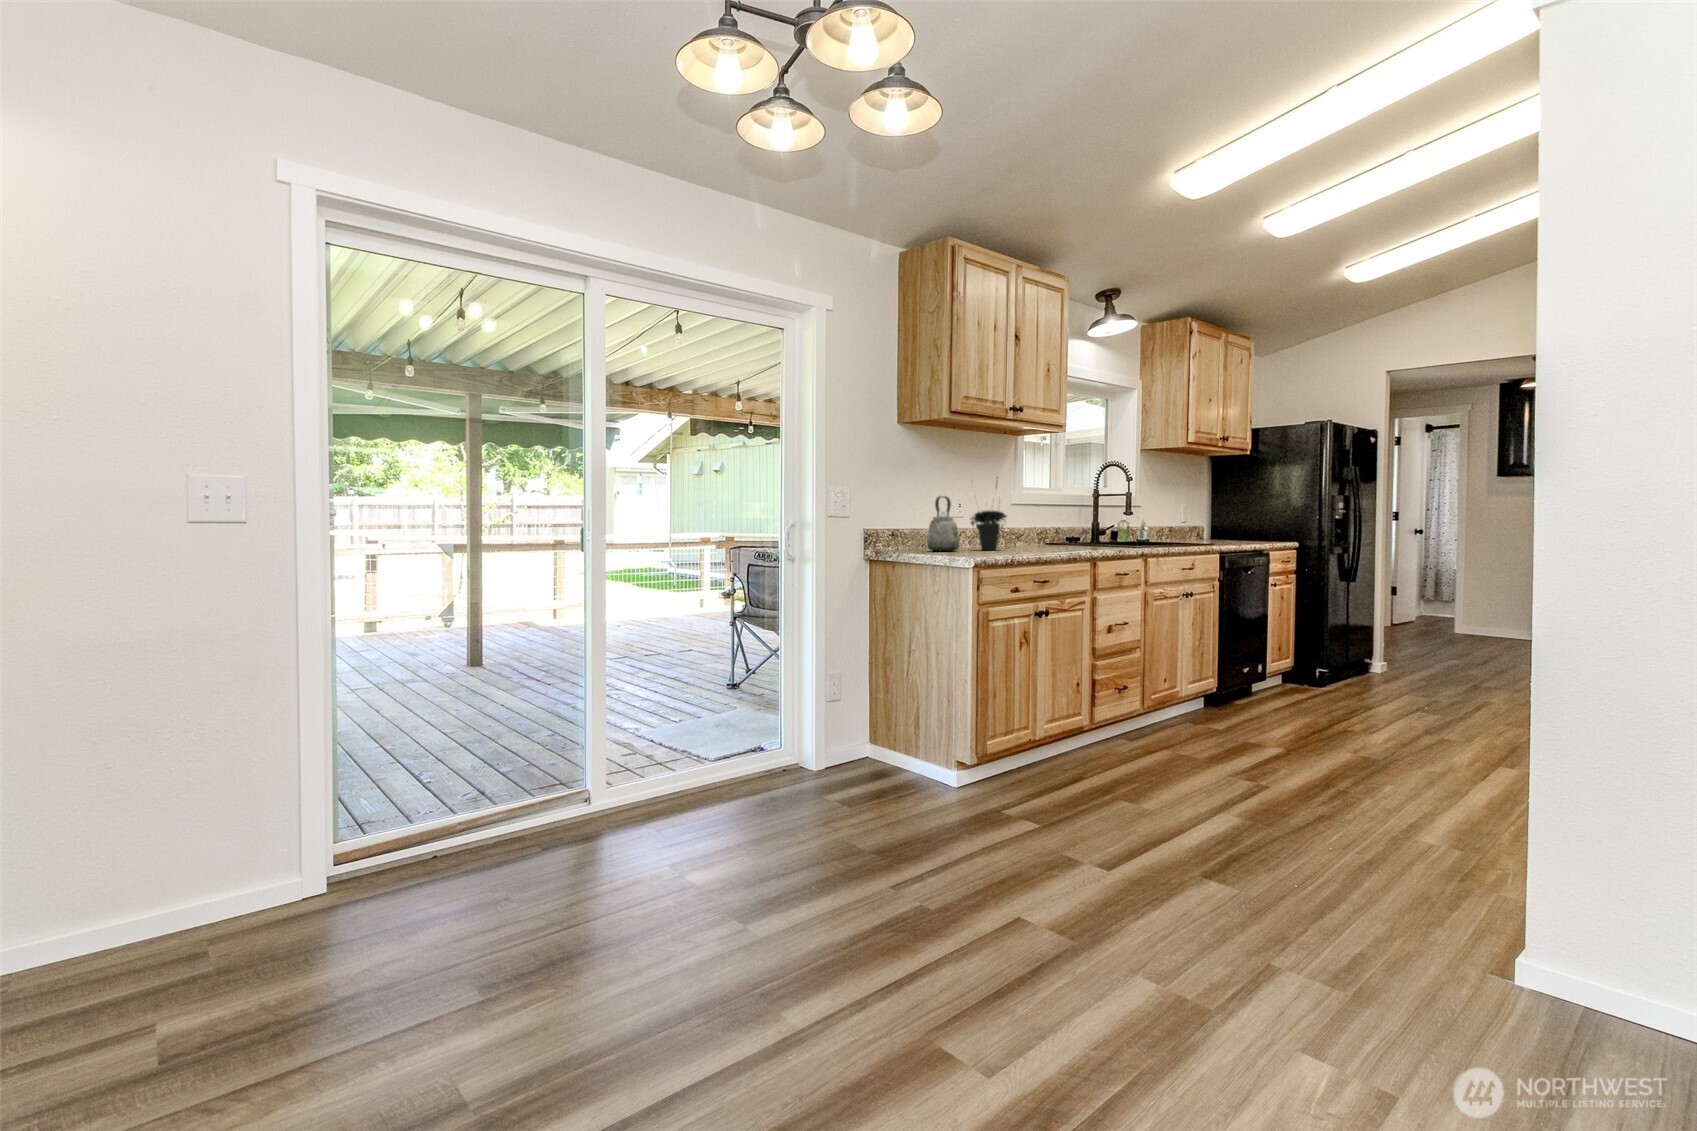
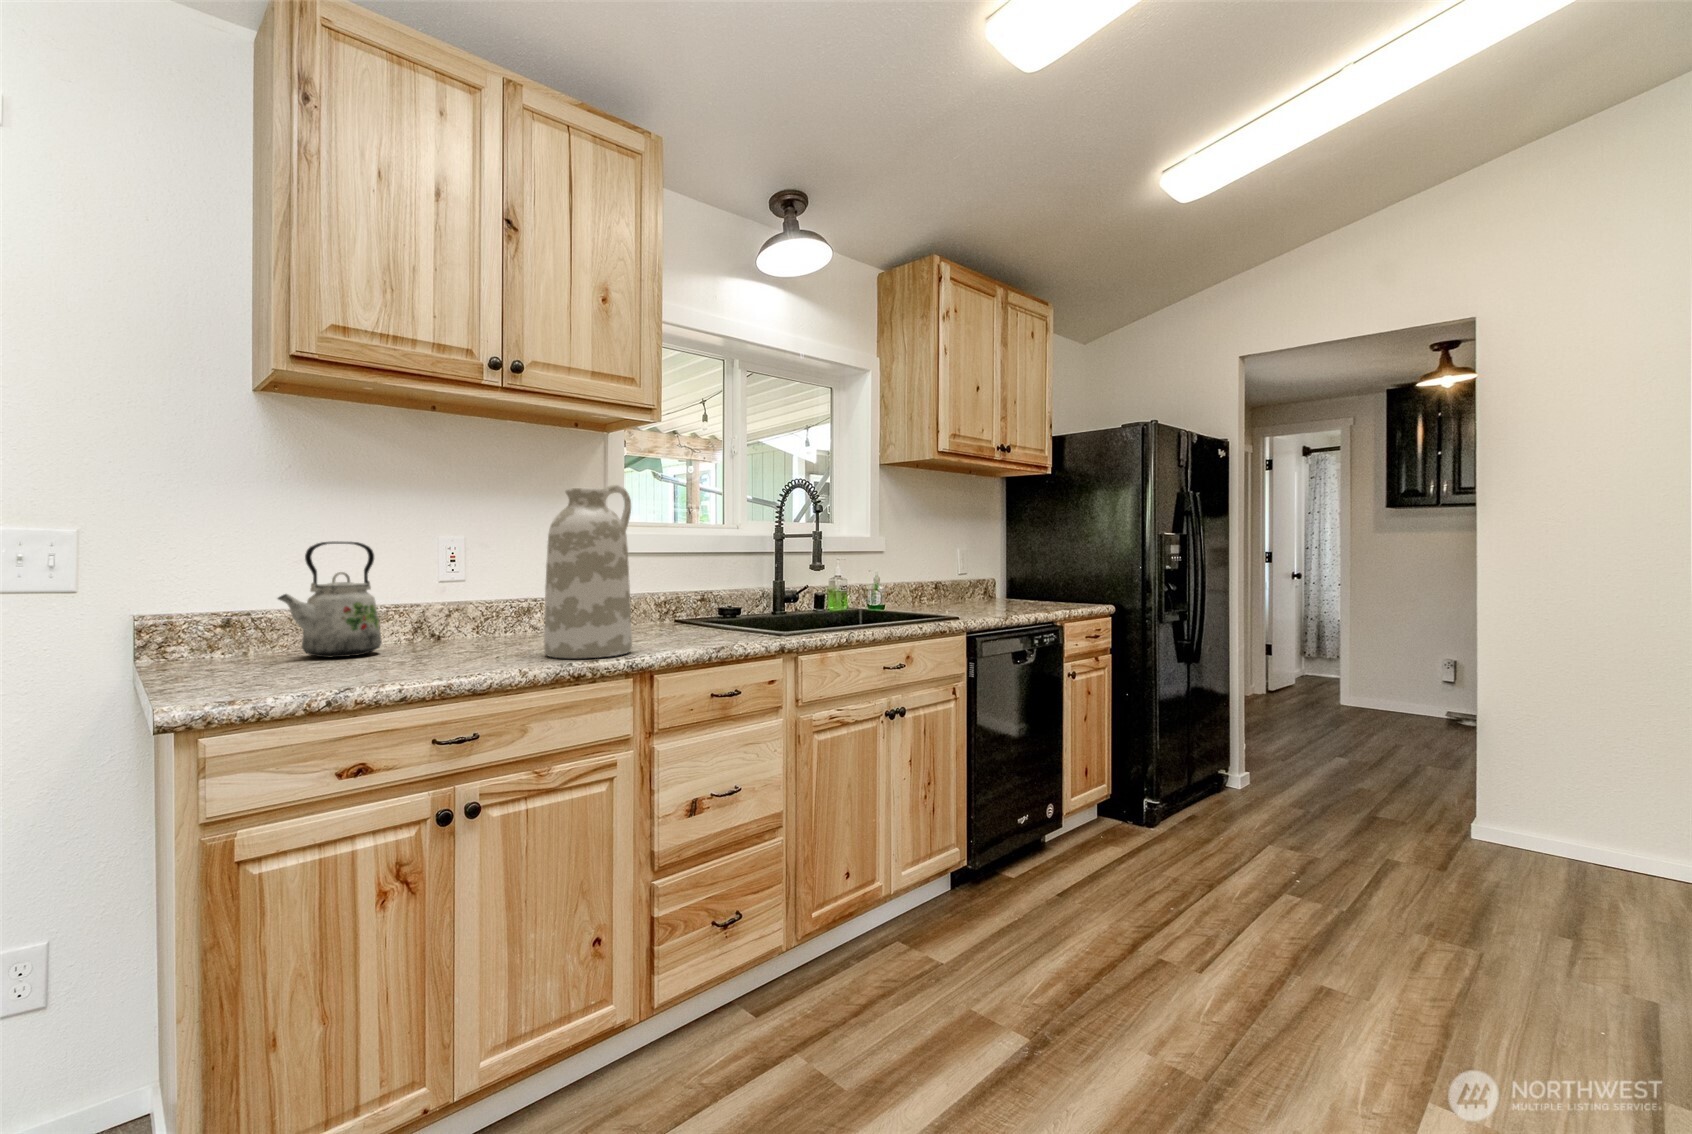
vase: none [1041,467,1083,552] -> present [544,485,632,658]
potted plant: present [971,477,1006,550] -> none [431,498,519,647]

